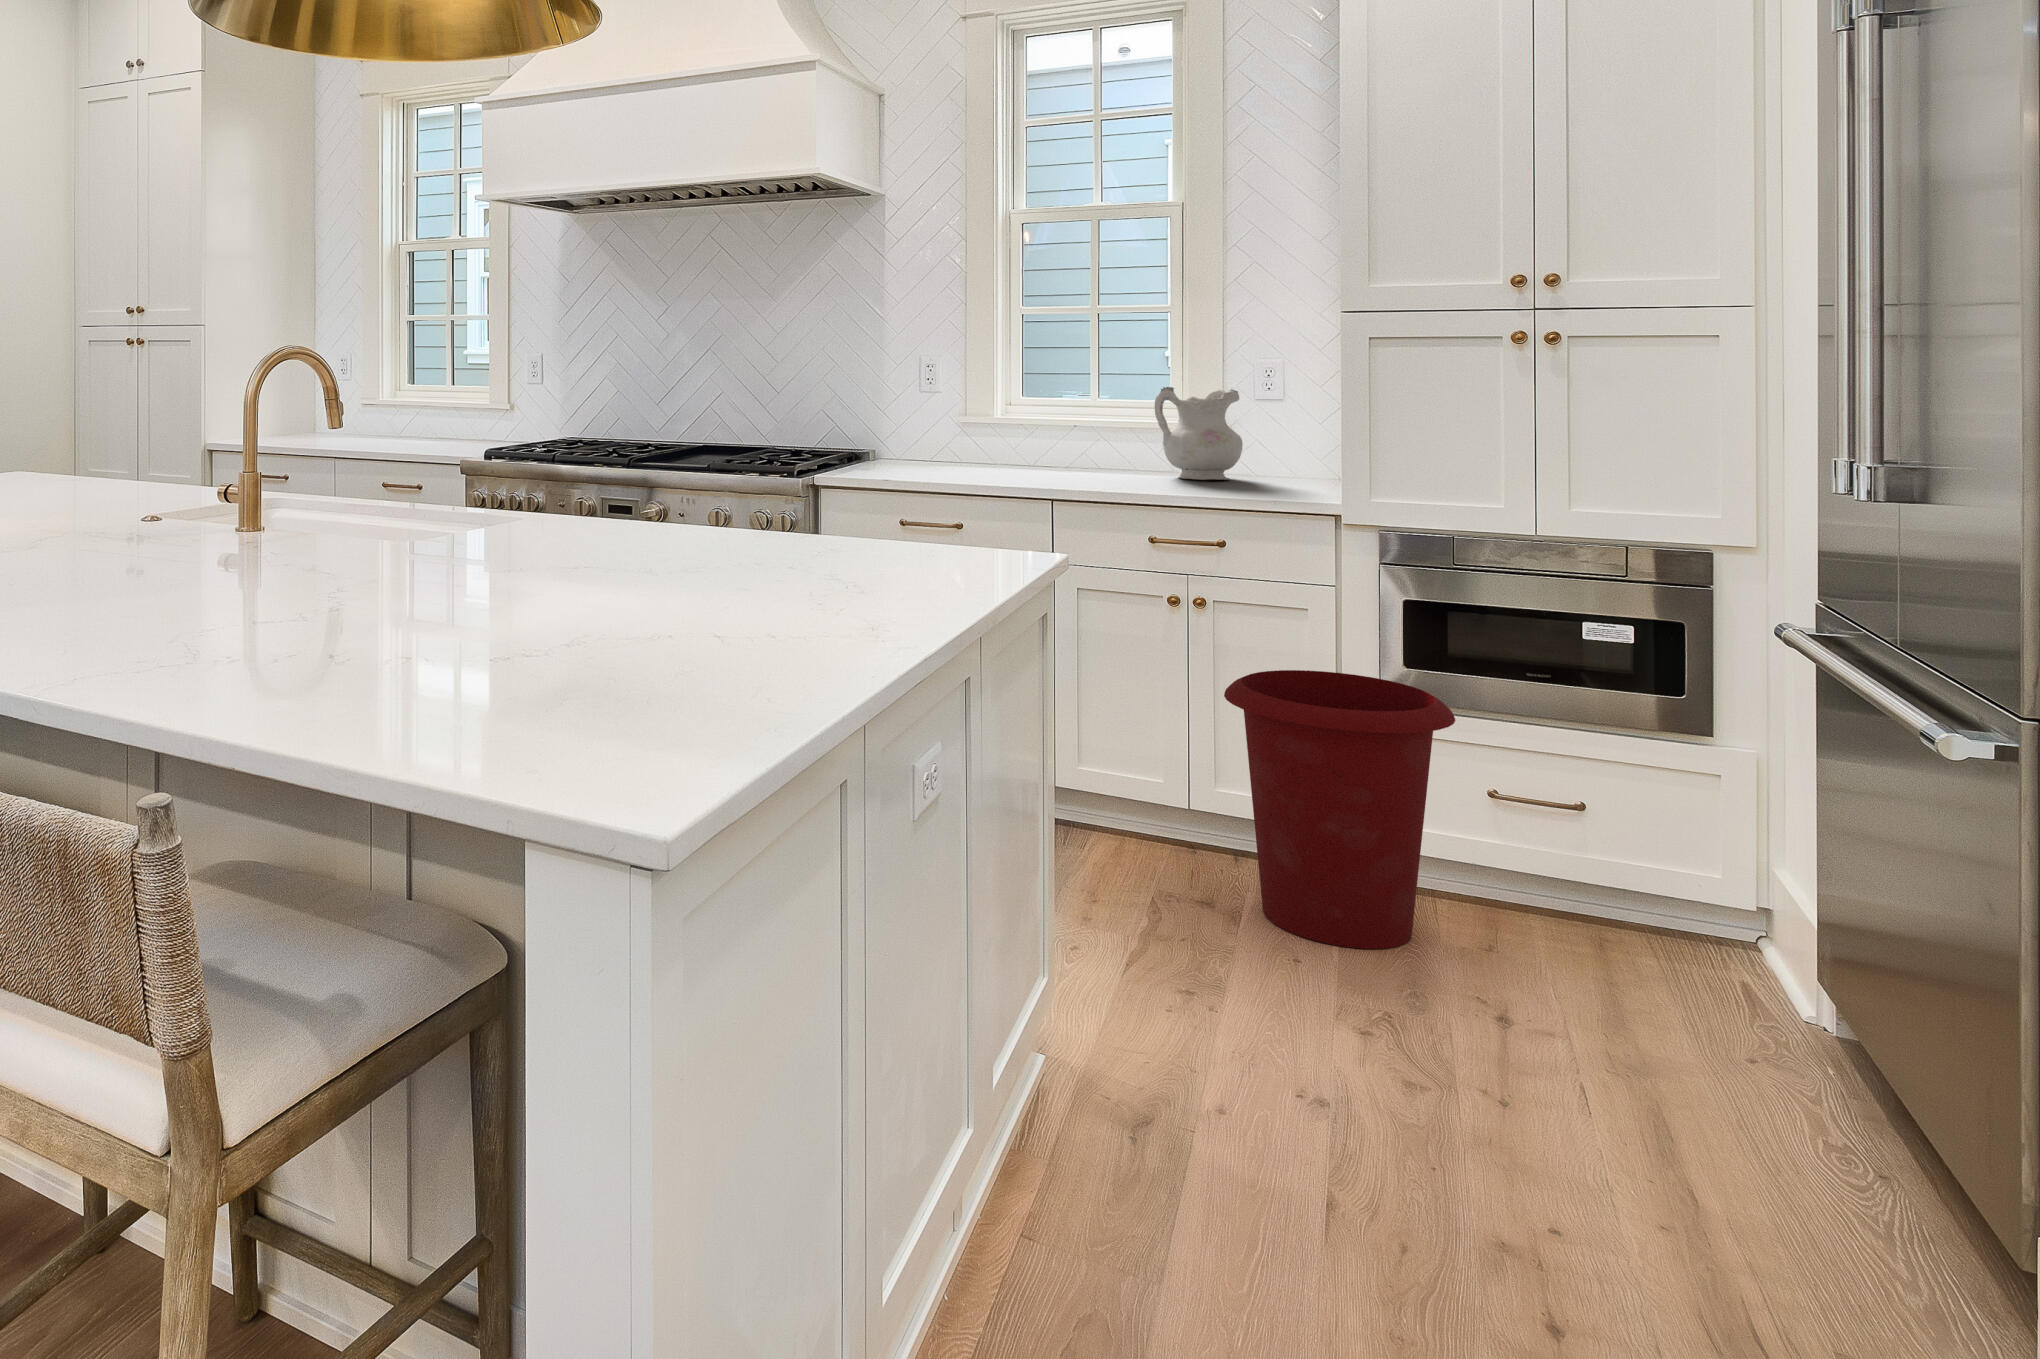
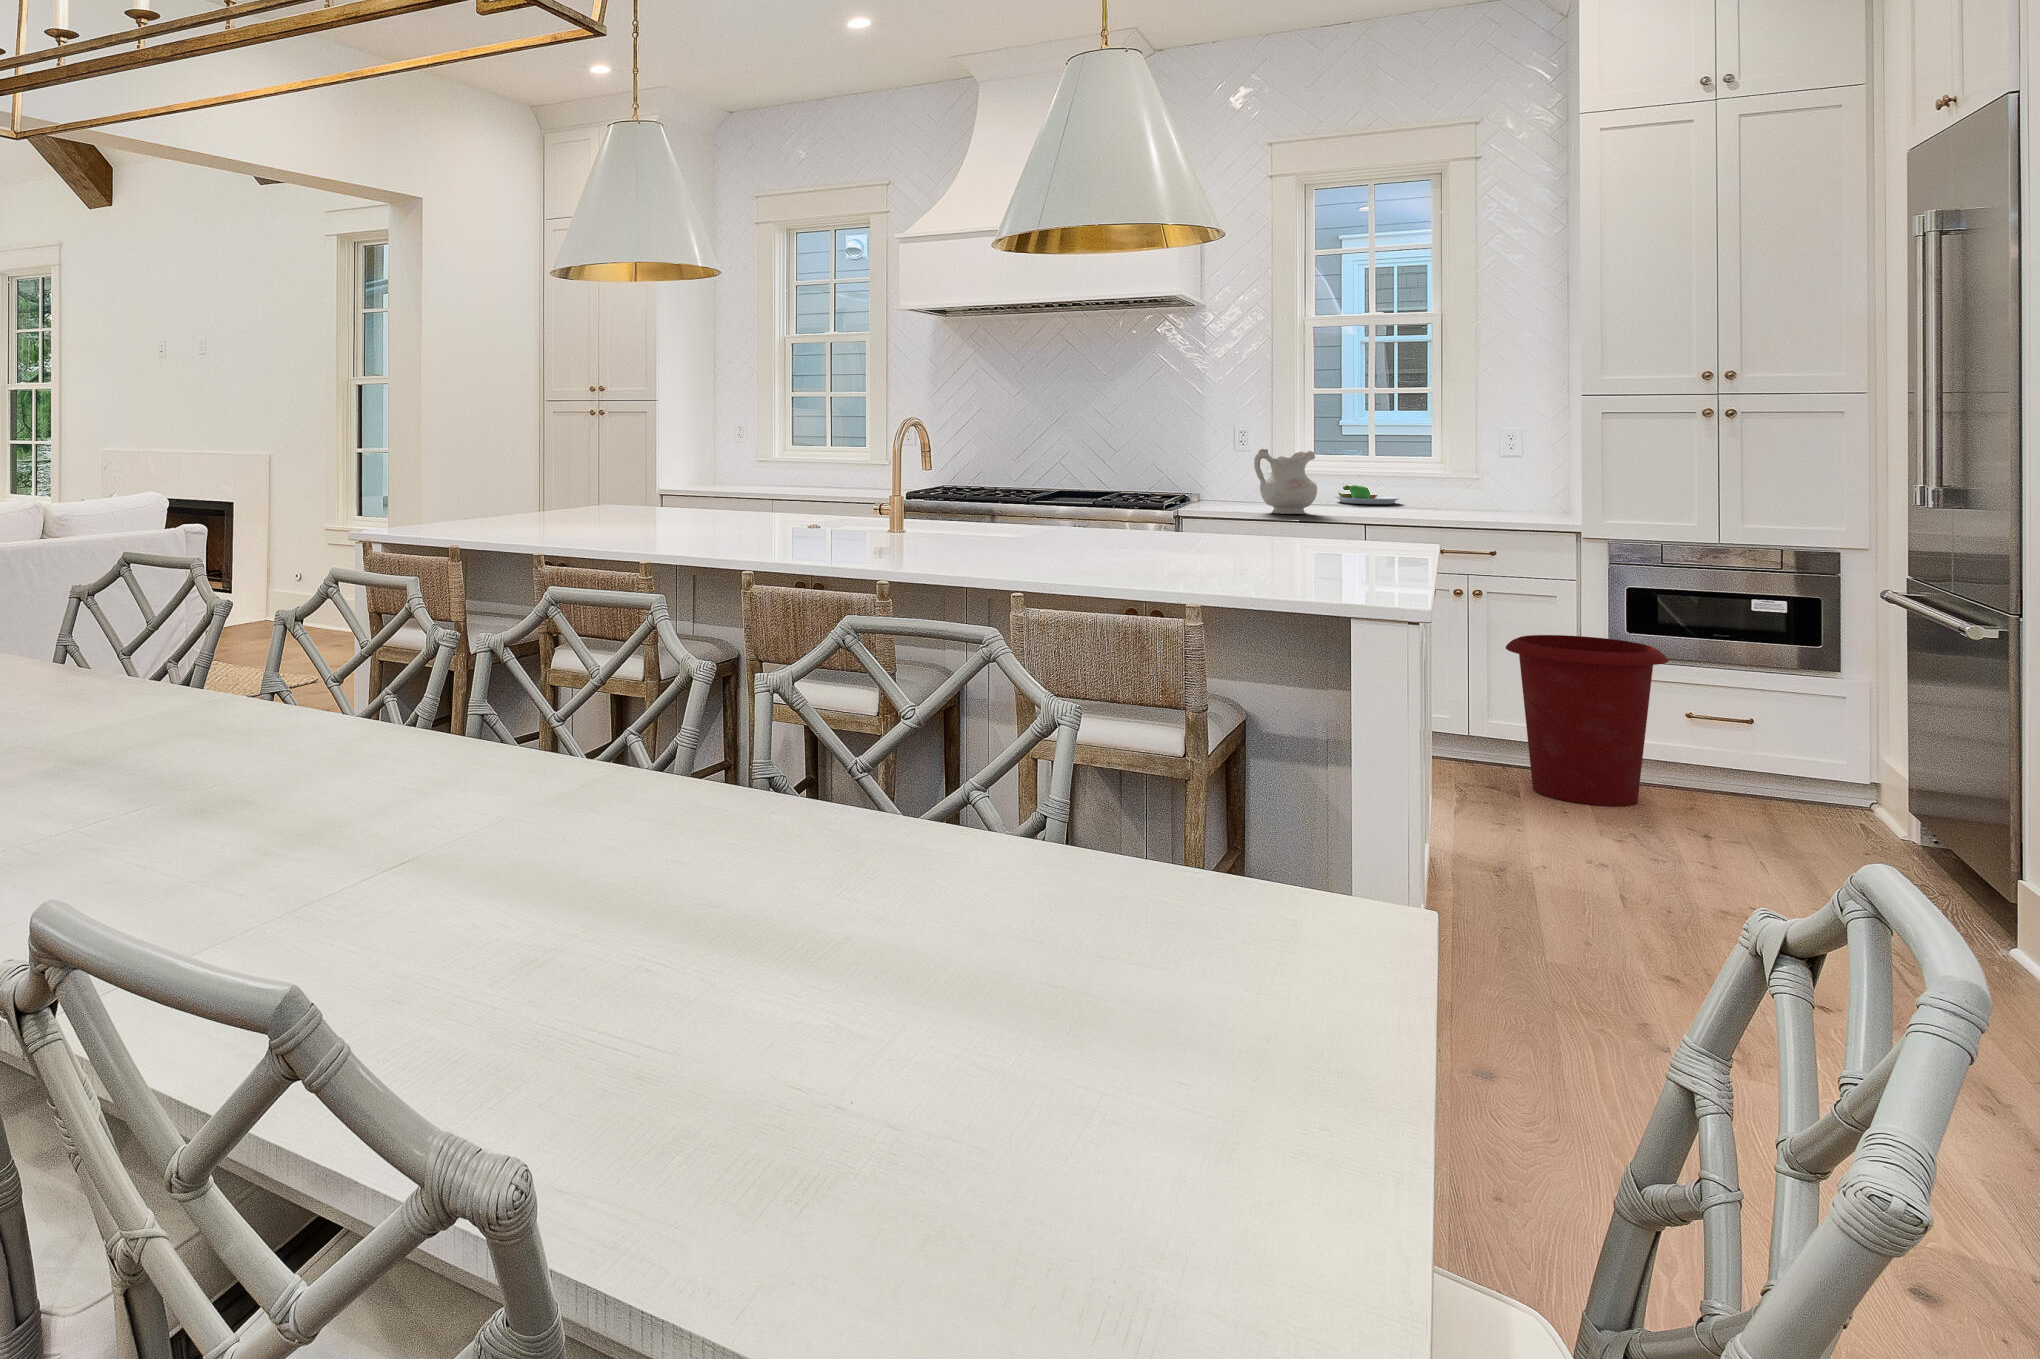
ceramic pitcher: present [1154,387,1243,480] -> present [1254,449,1317,514]
fruit bowl: none [1039,431,1123,466] -> present [1335,485,1400,504]

